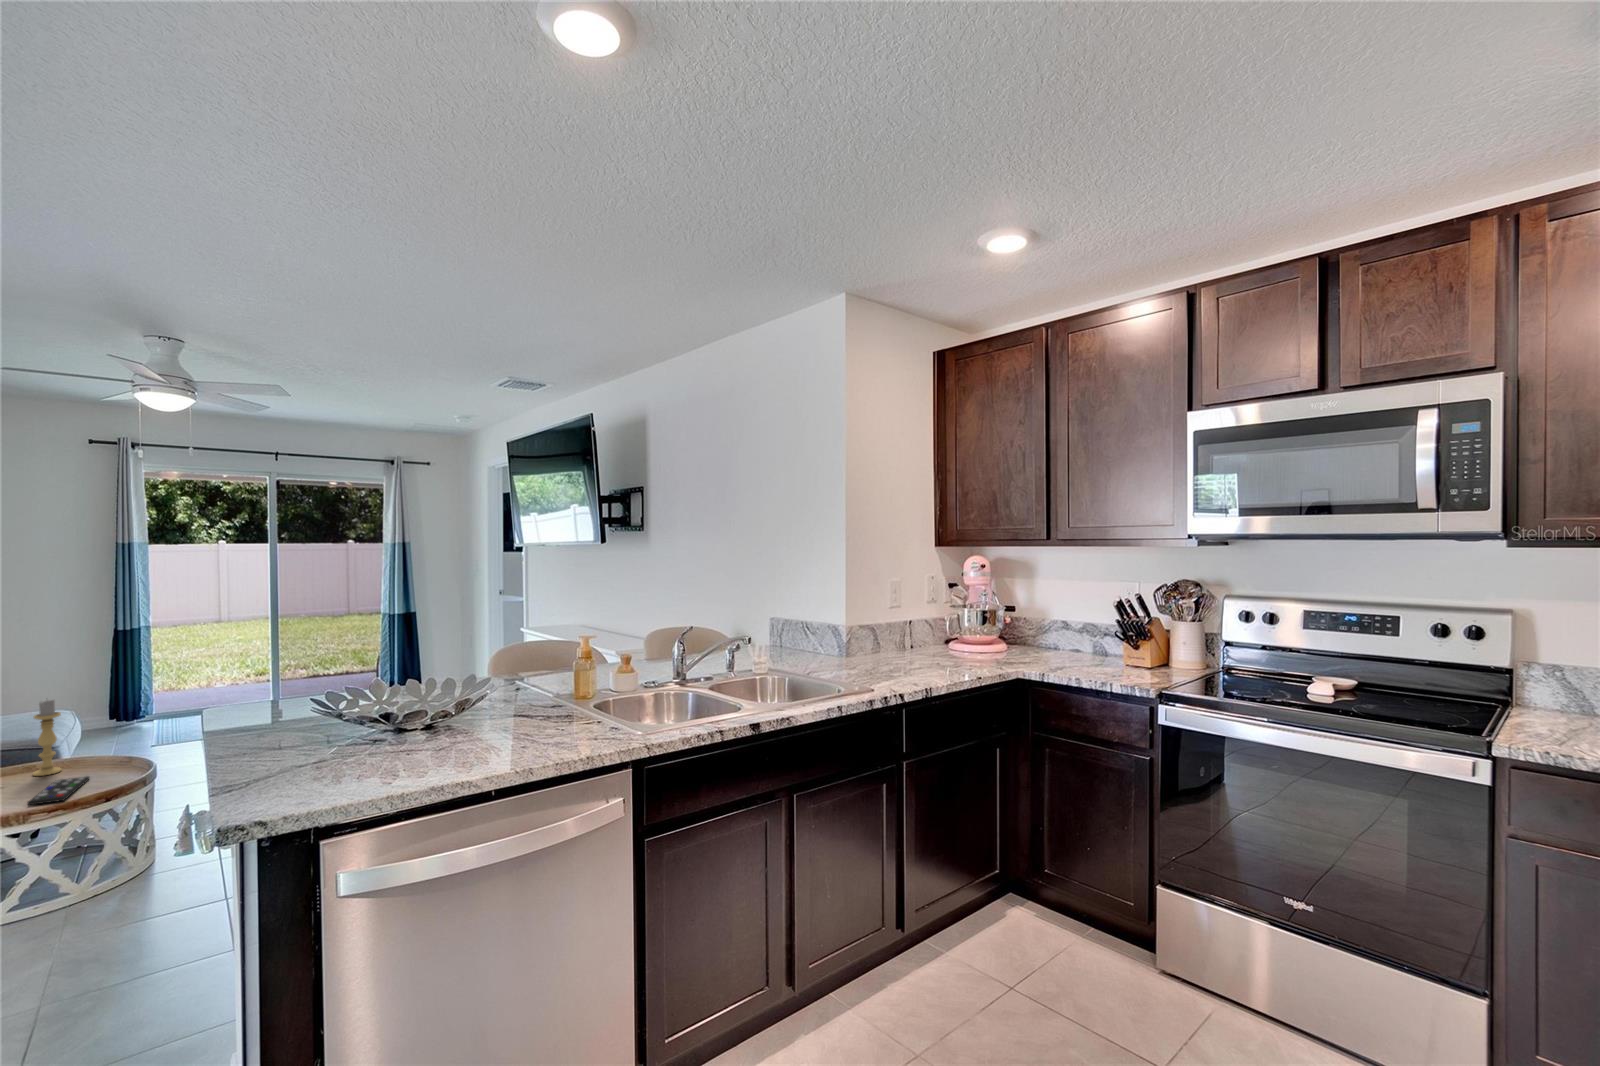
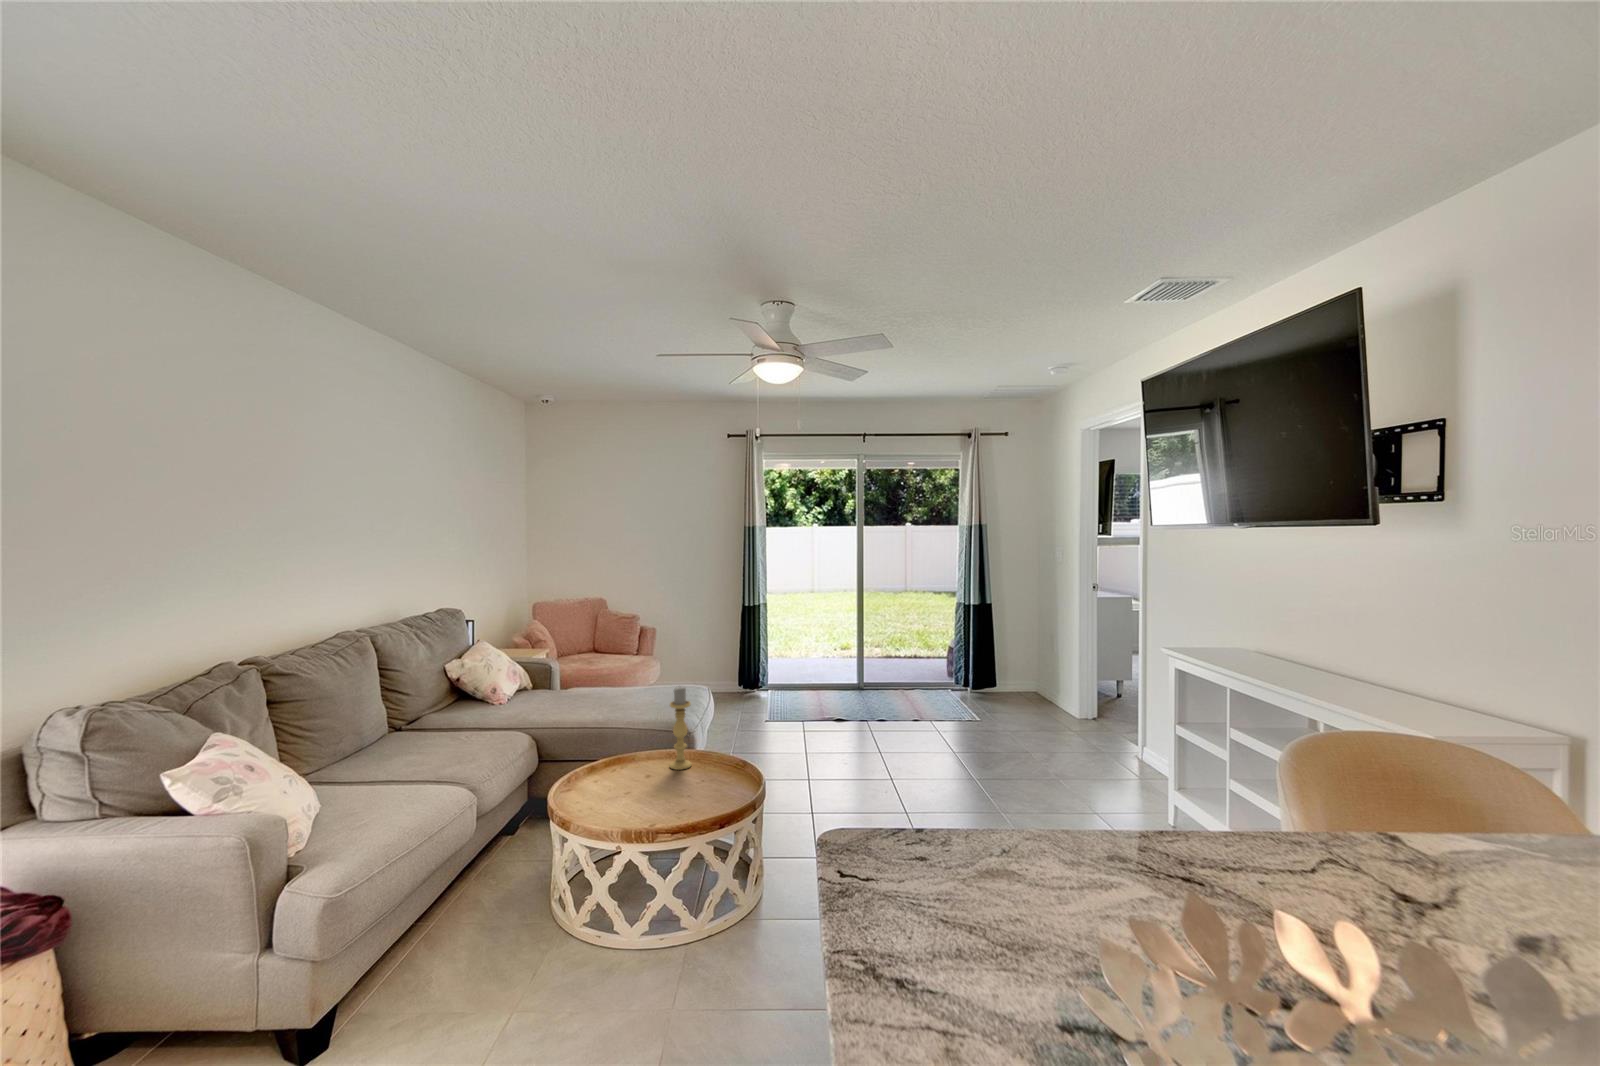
remote control: present [27,776,89,805] -> none [656,782,711,819]

